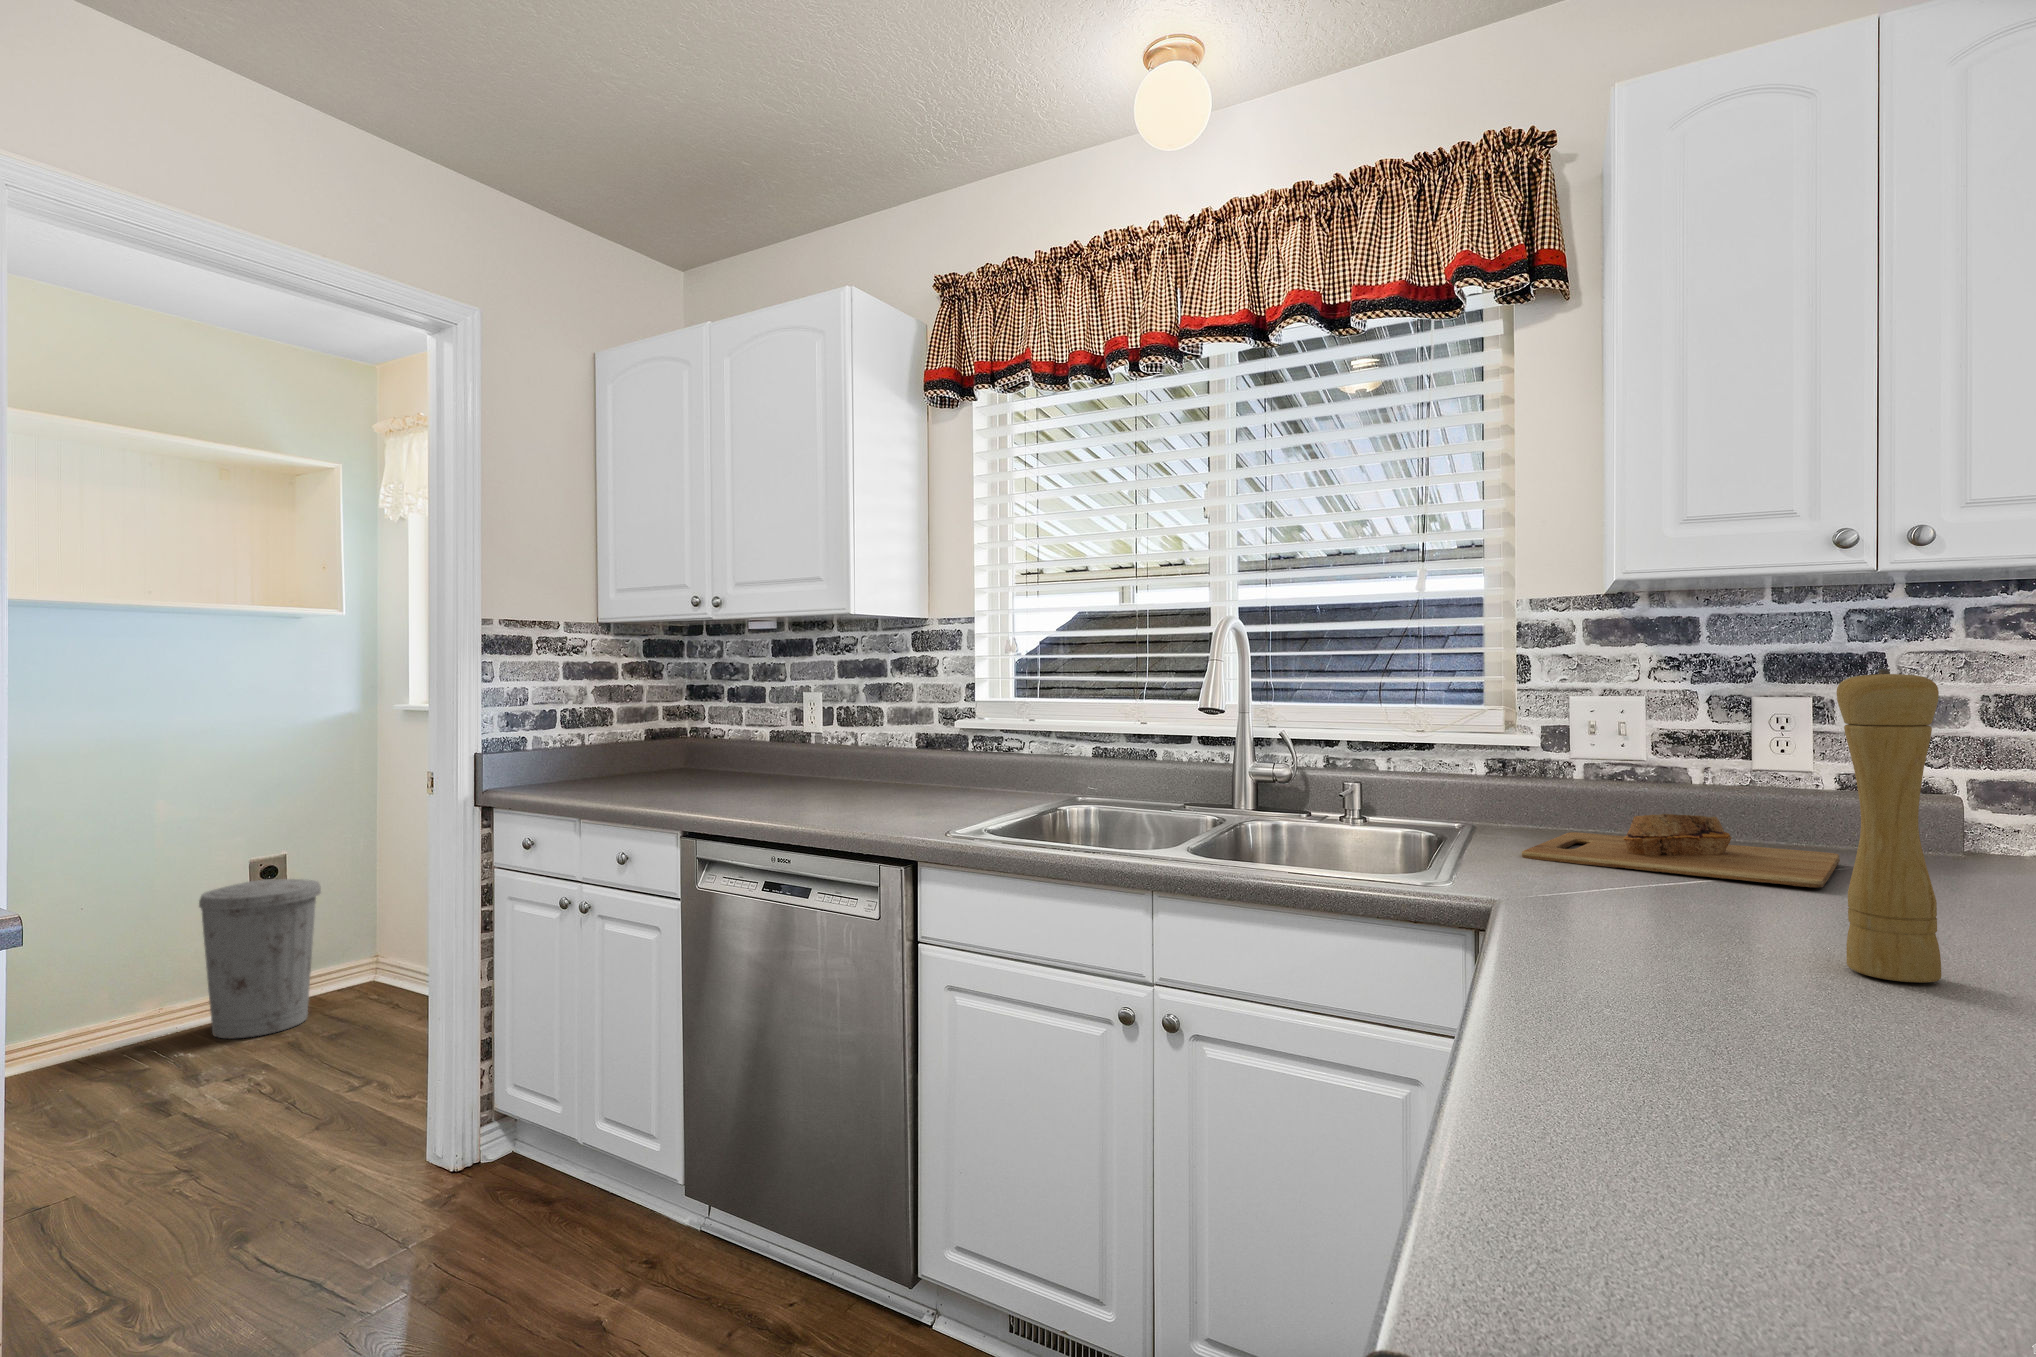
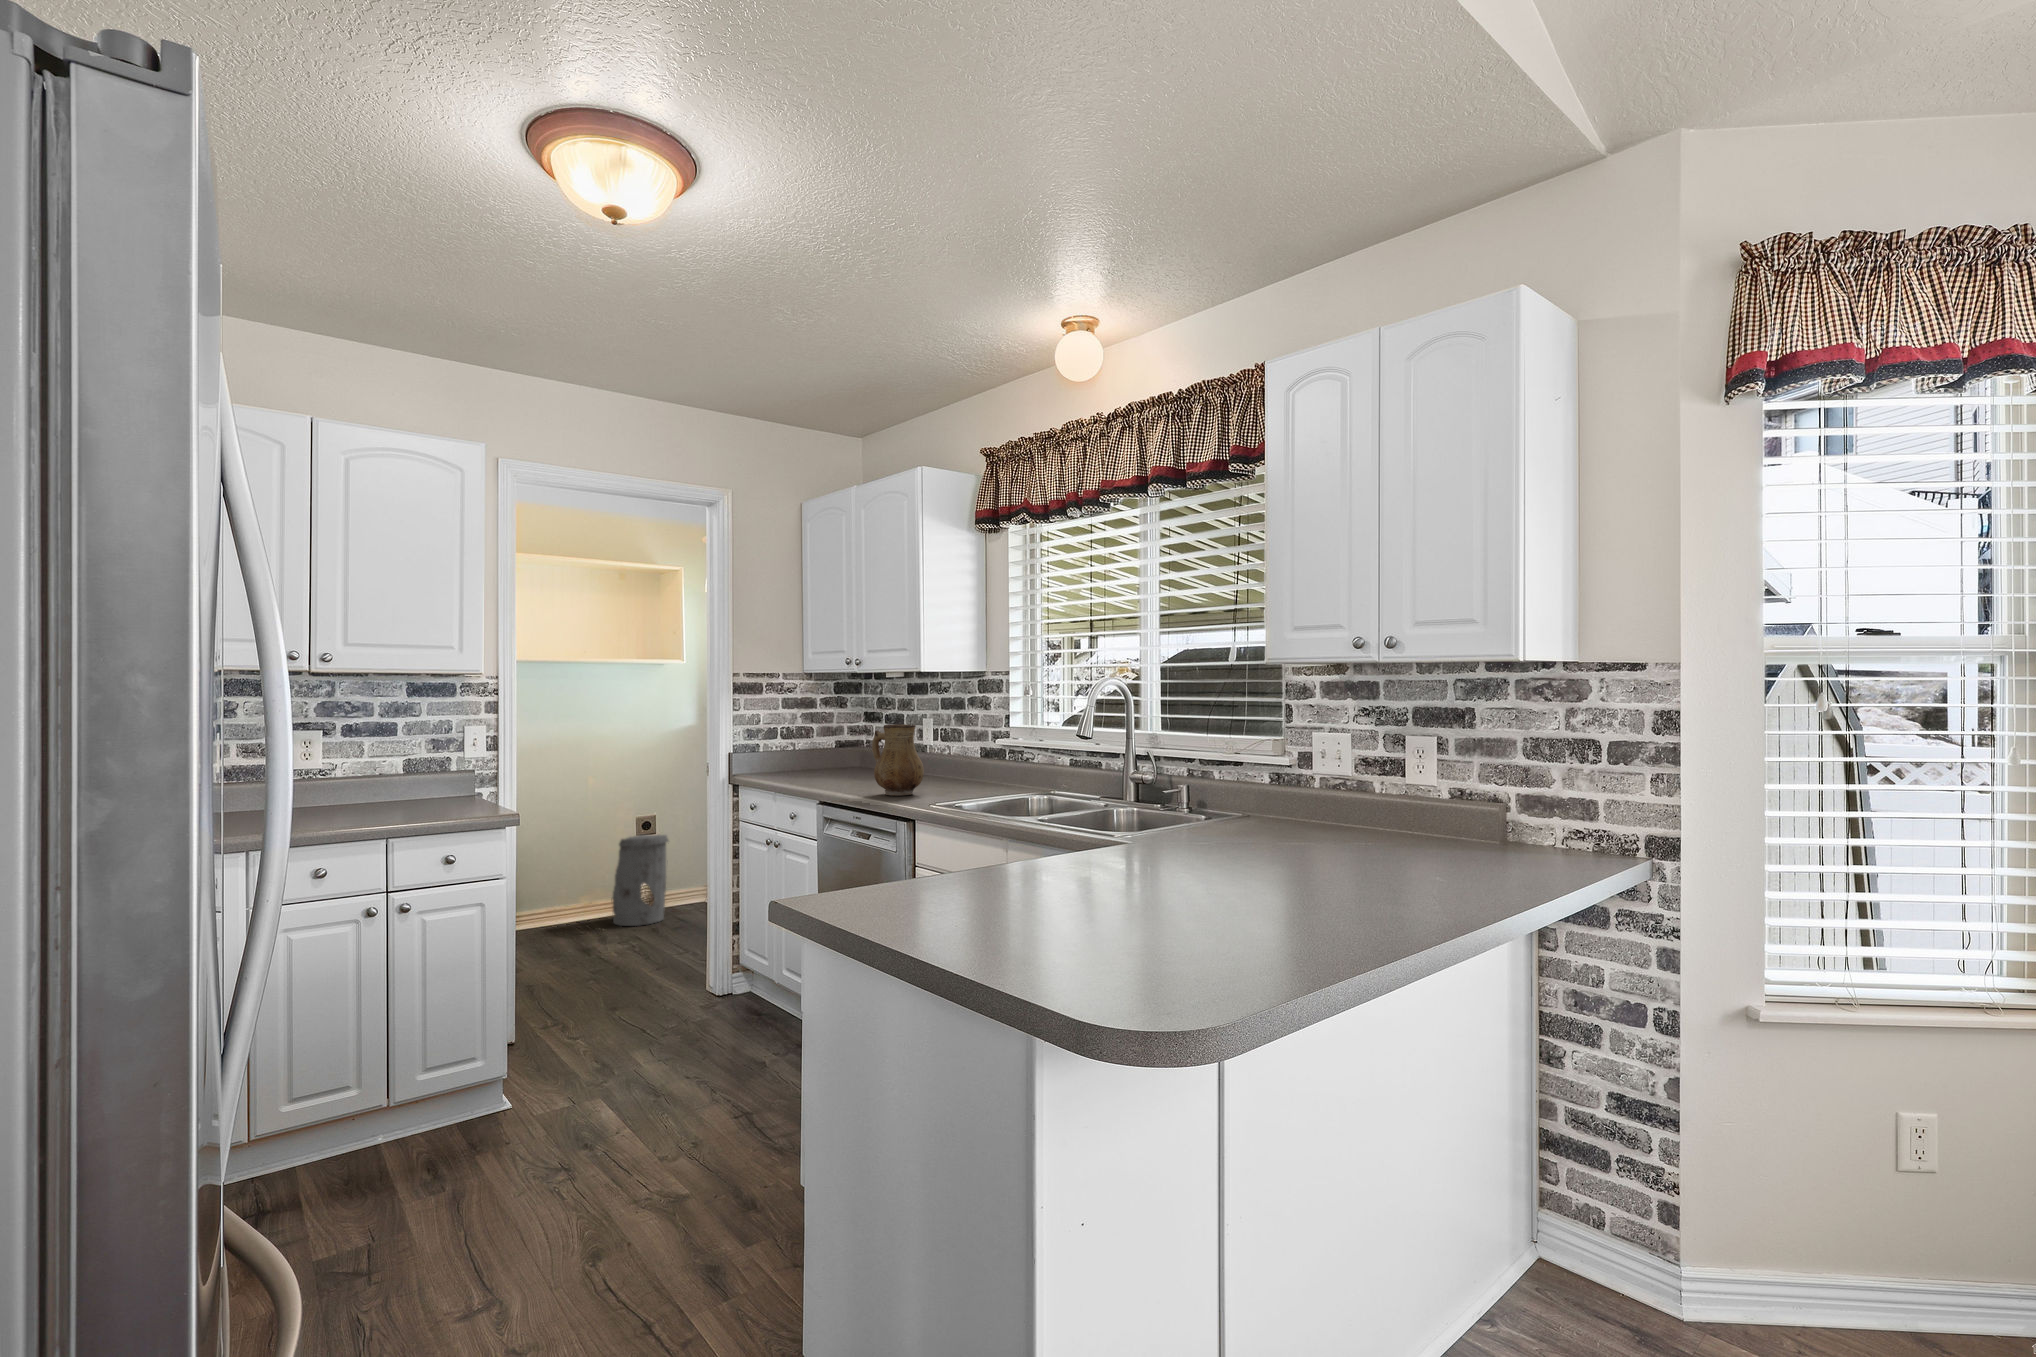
pepper mill: present [1836,669,1941,983] -> none [1173,731,1211,879]
ceramic pitcher: none [788,696,881,814] -> present [872,724,924,795]
cutting board: present [1522,814,1840,888] -> none [1223,808,1412,851]

